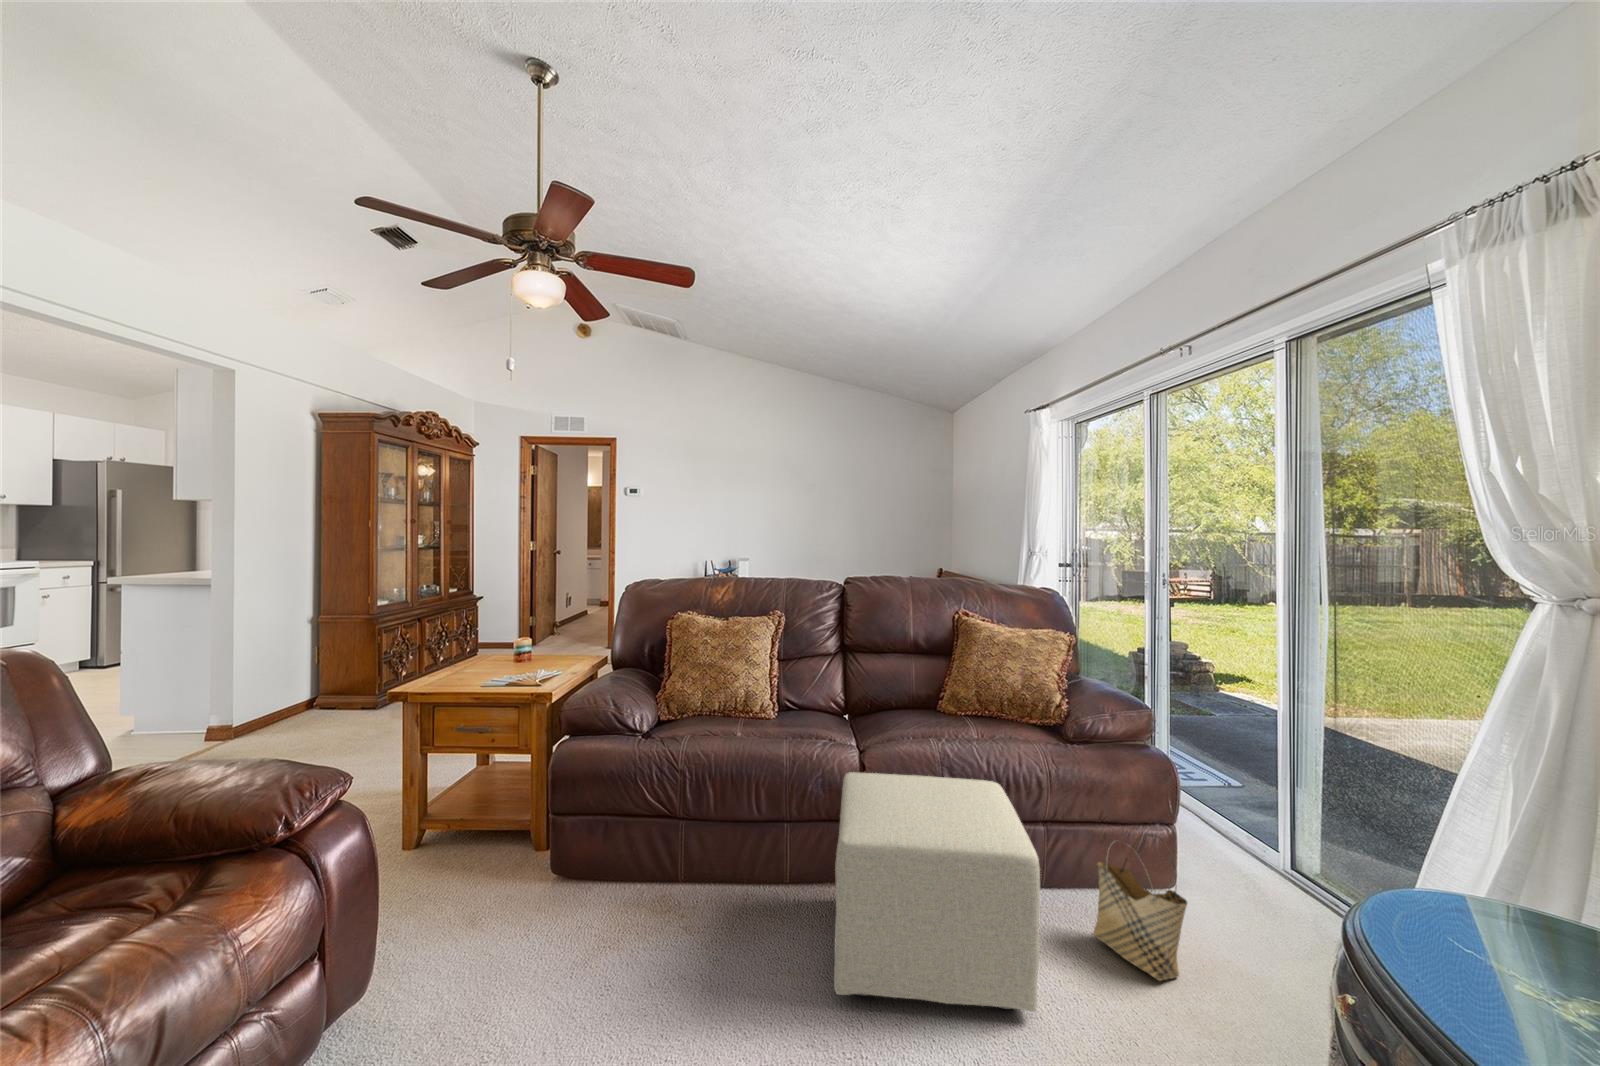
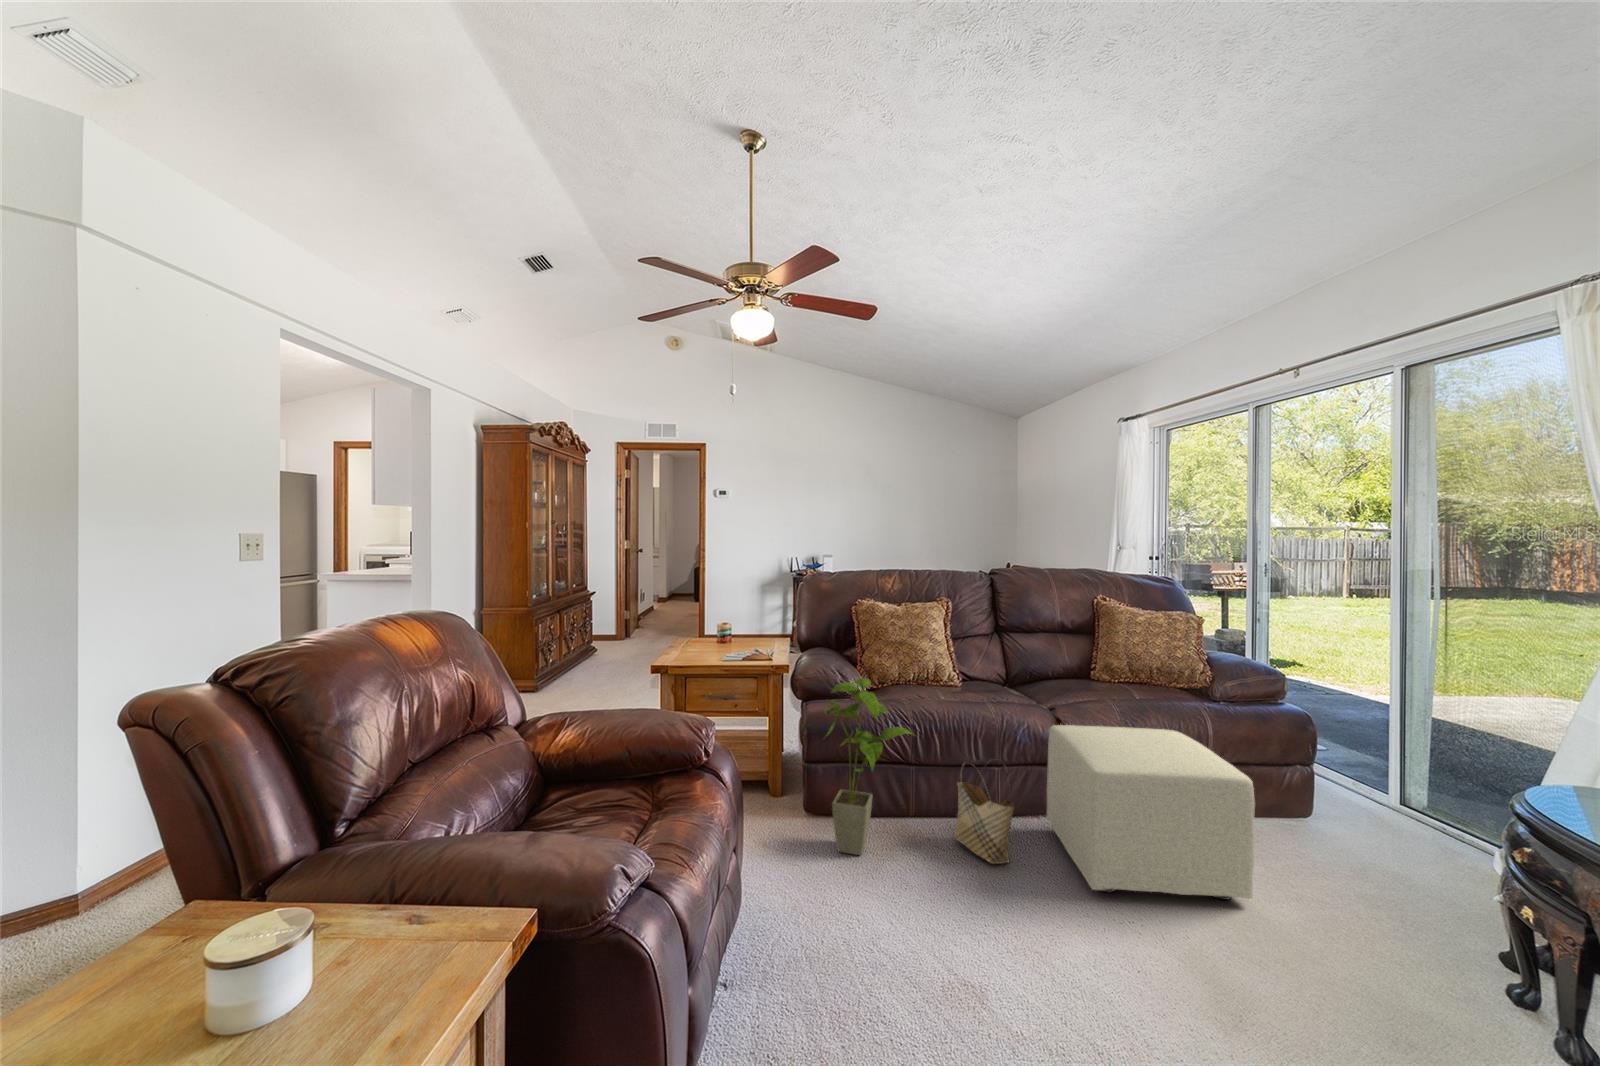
house plant: none [545,713,665,935] -> present [825,678,912,855]
woven basket: present [1093,834,1187,981] -> present [953,758,1015,864]

